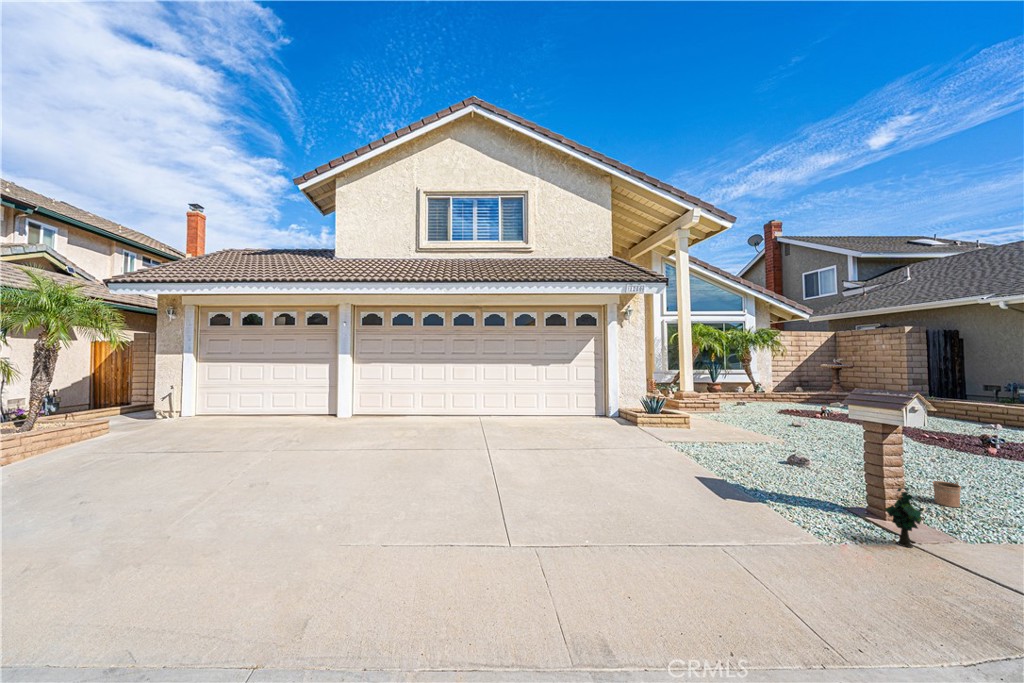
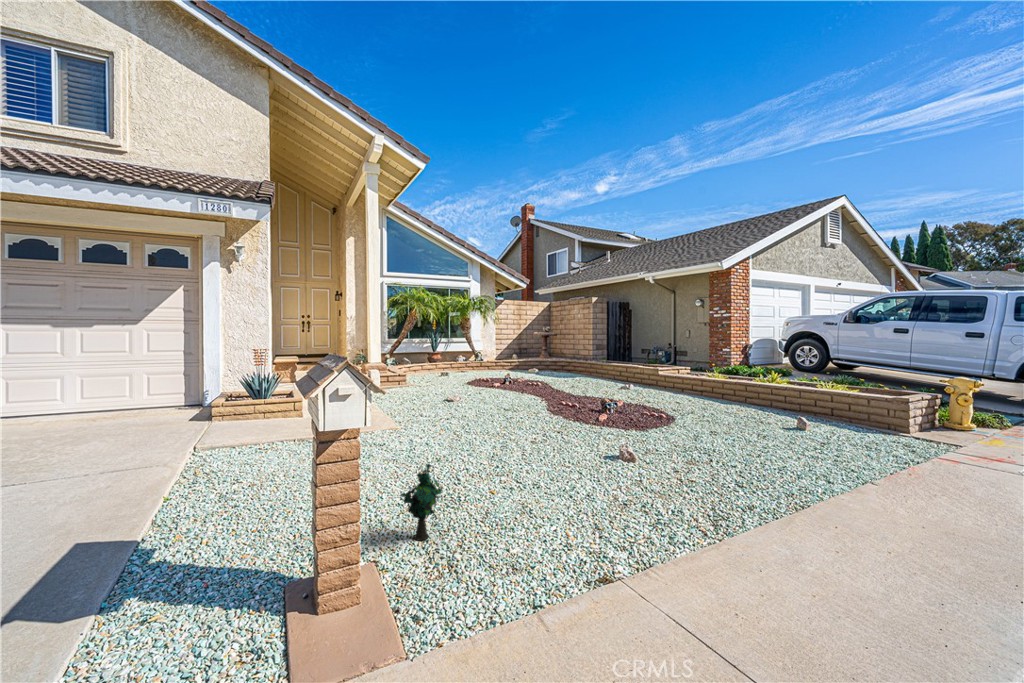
bucket: present [932,472,961,507] -> none [514,433,536,471]

